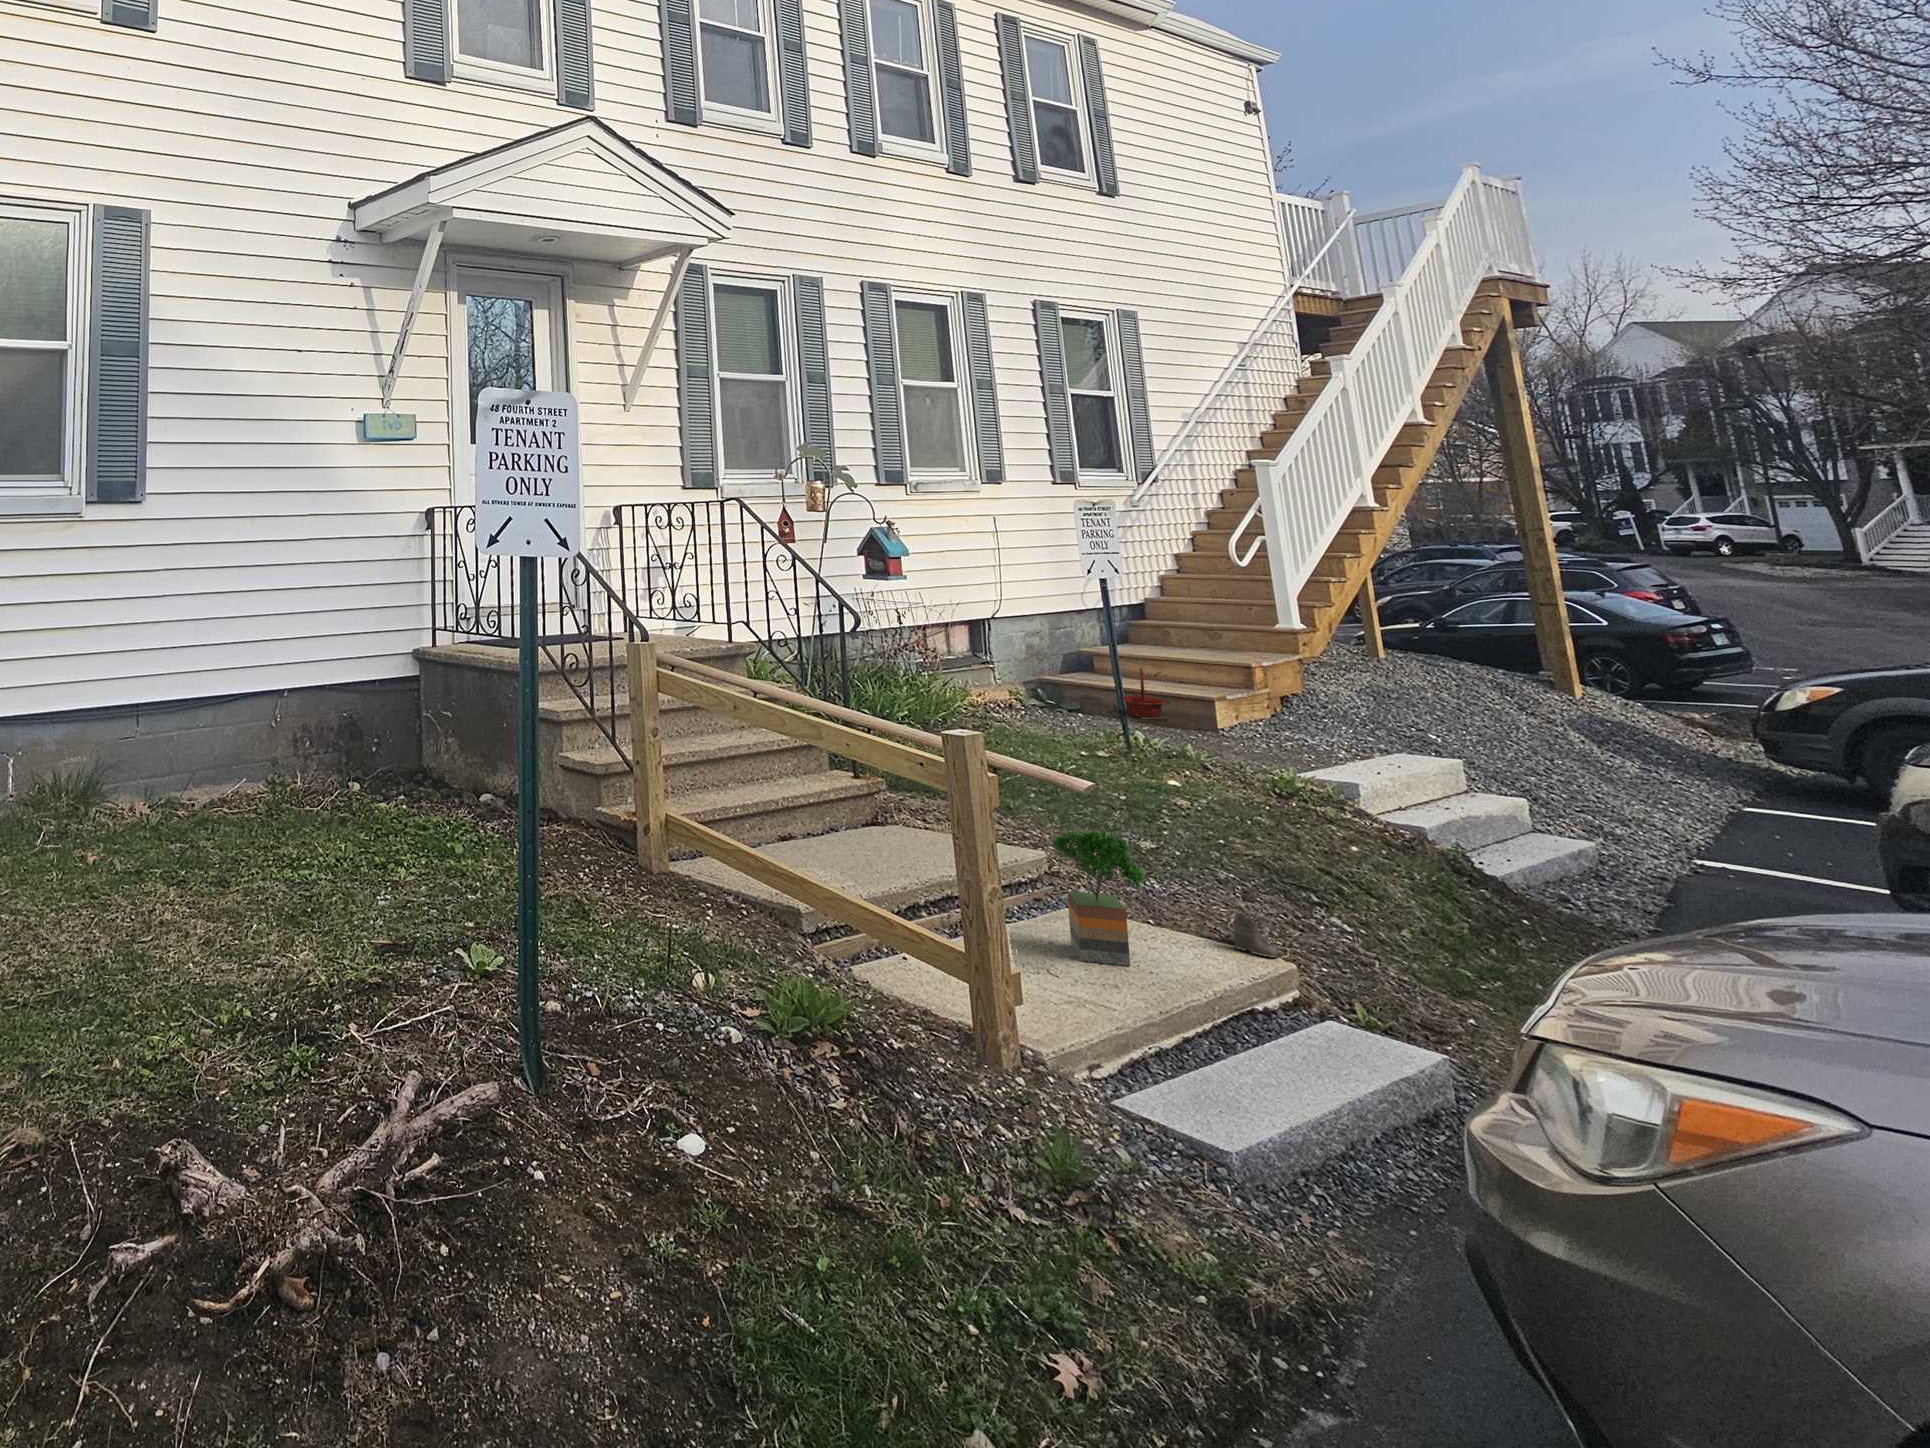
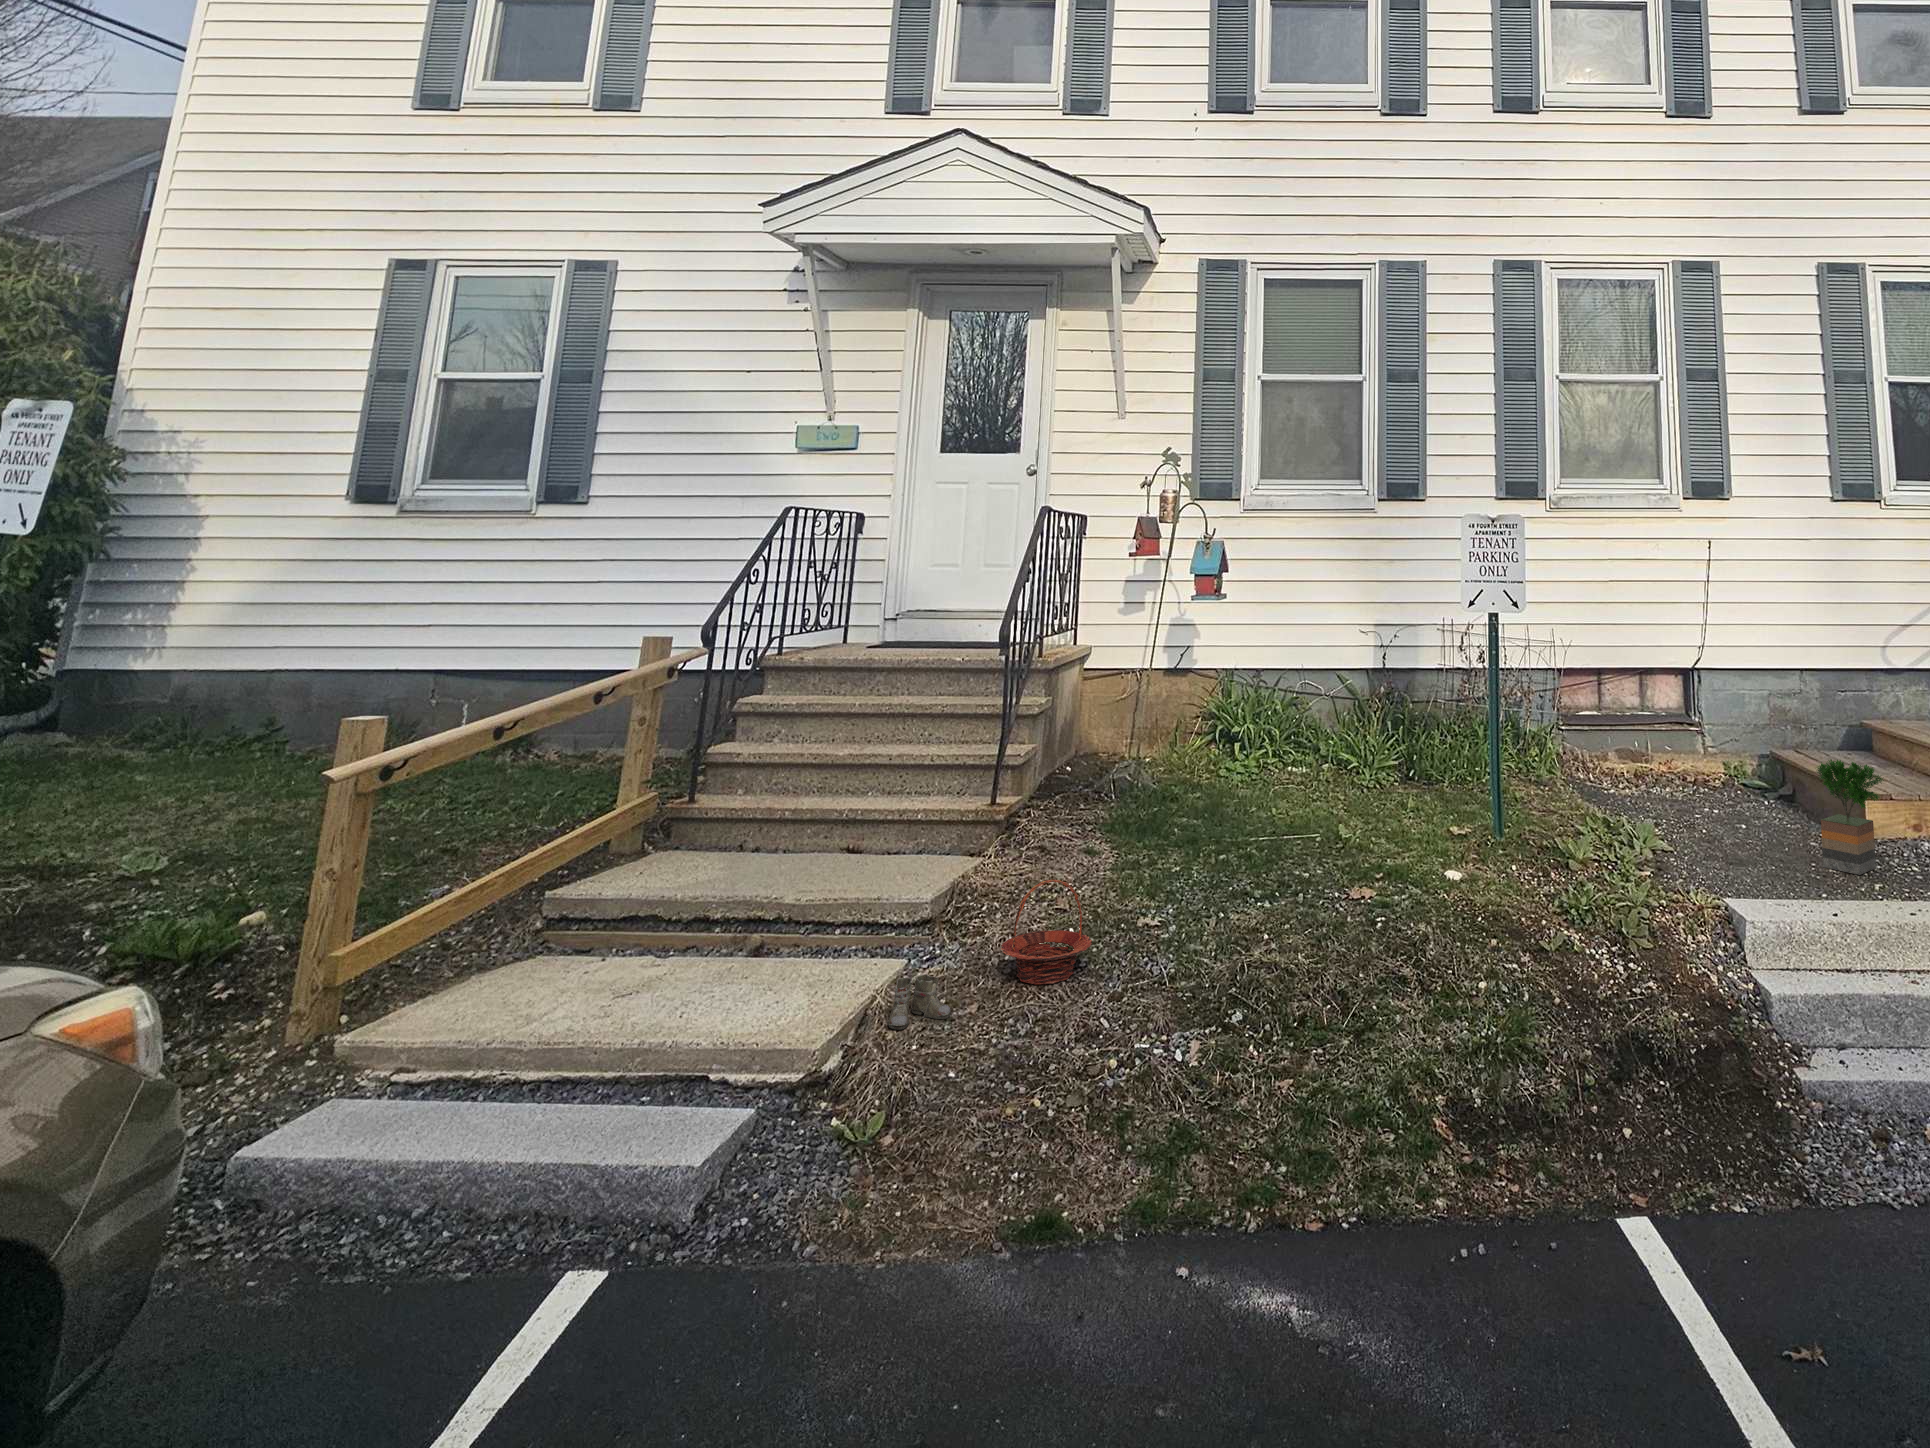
basket: present [1123,668,1170,718] -> present [1001,880,1092,984]
potted tree: present [1051,829,1144,966] -> present [1817,760,1884,875]

